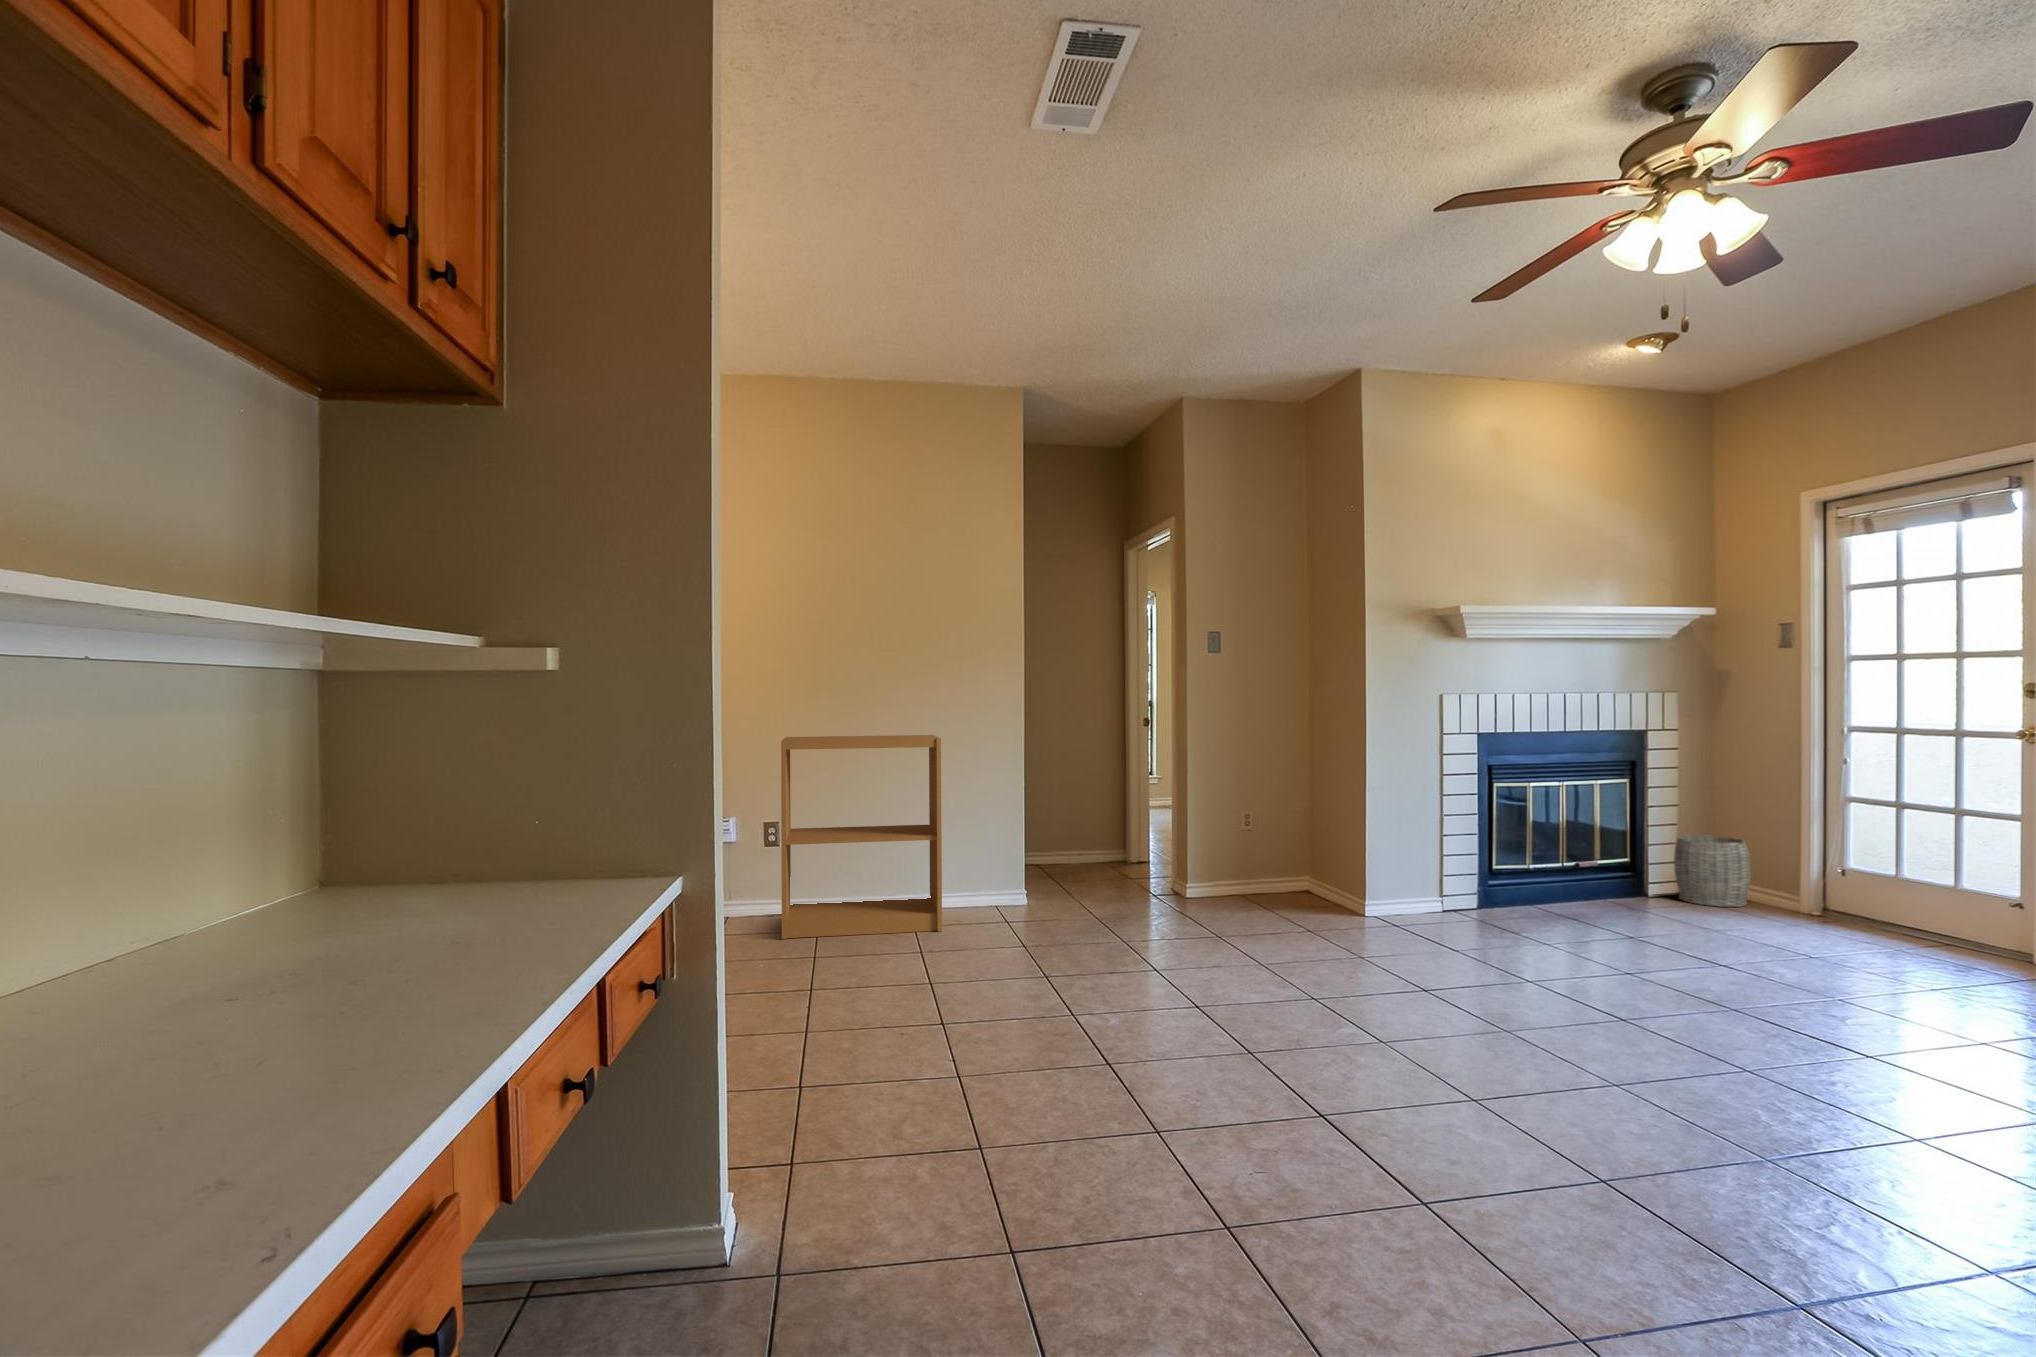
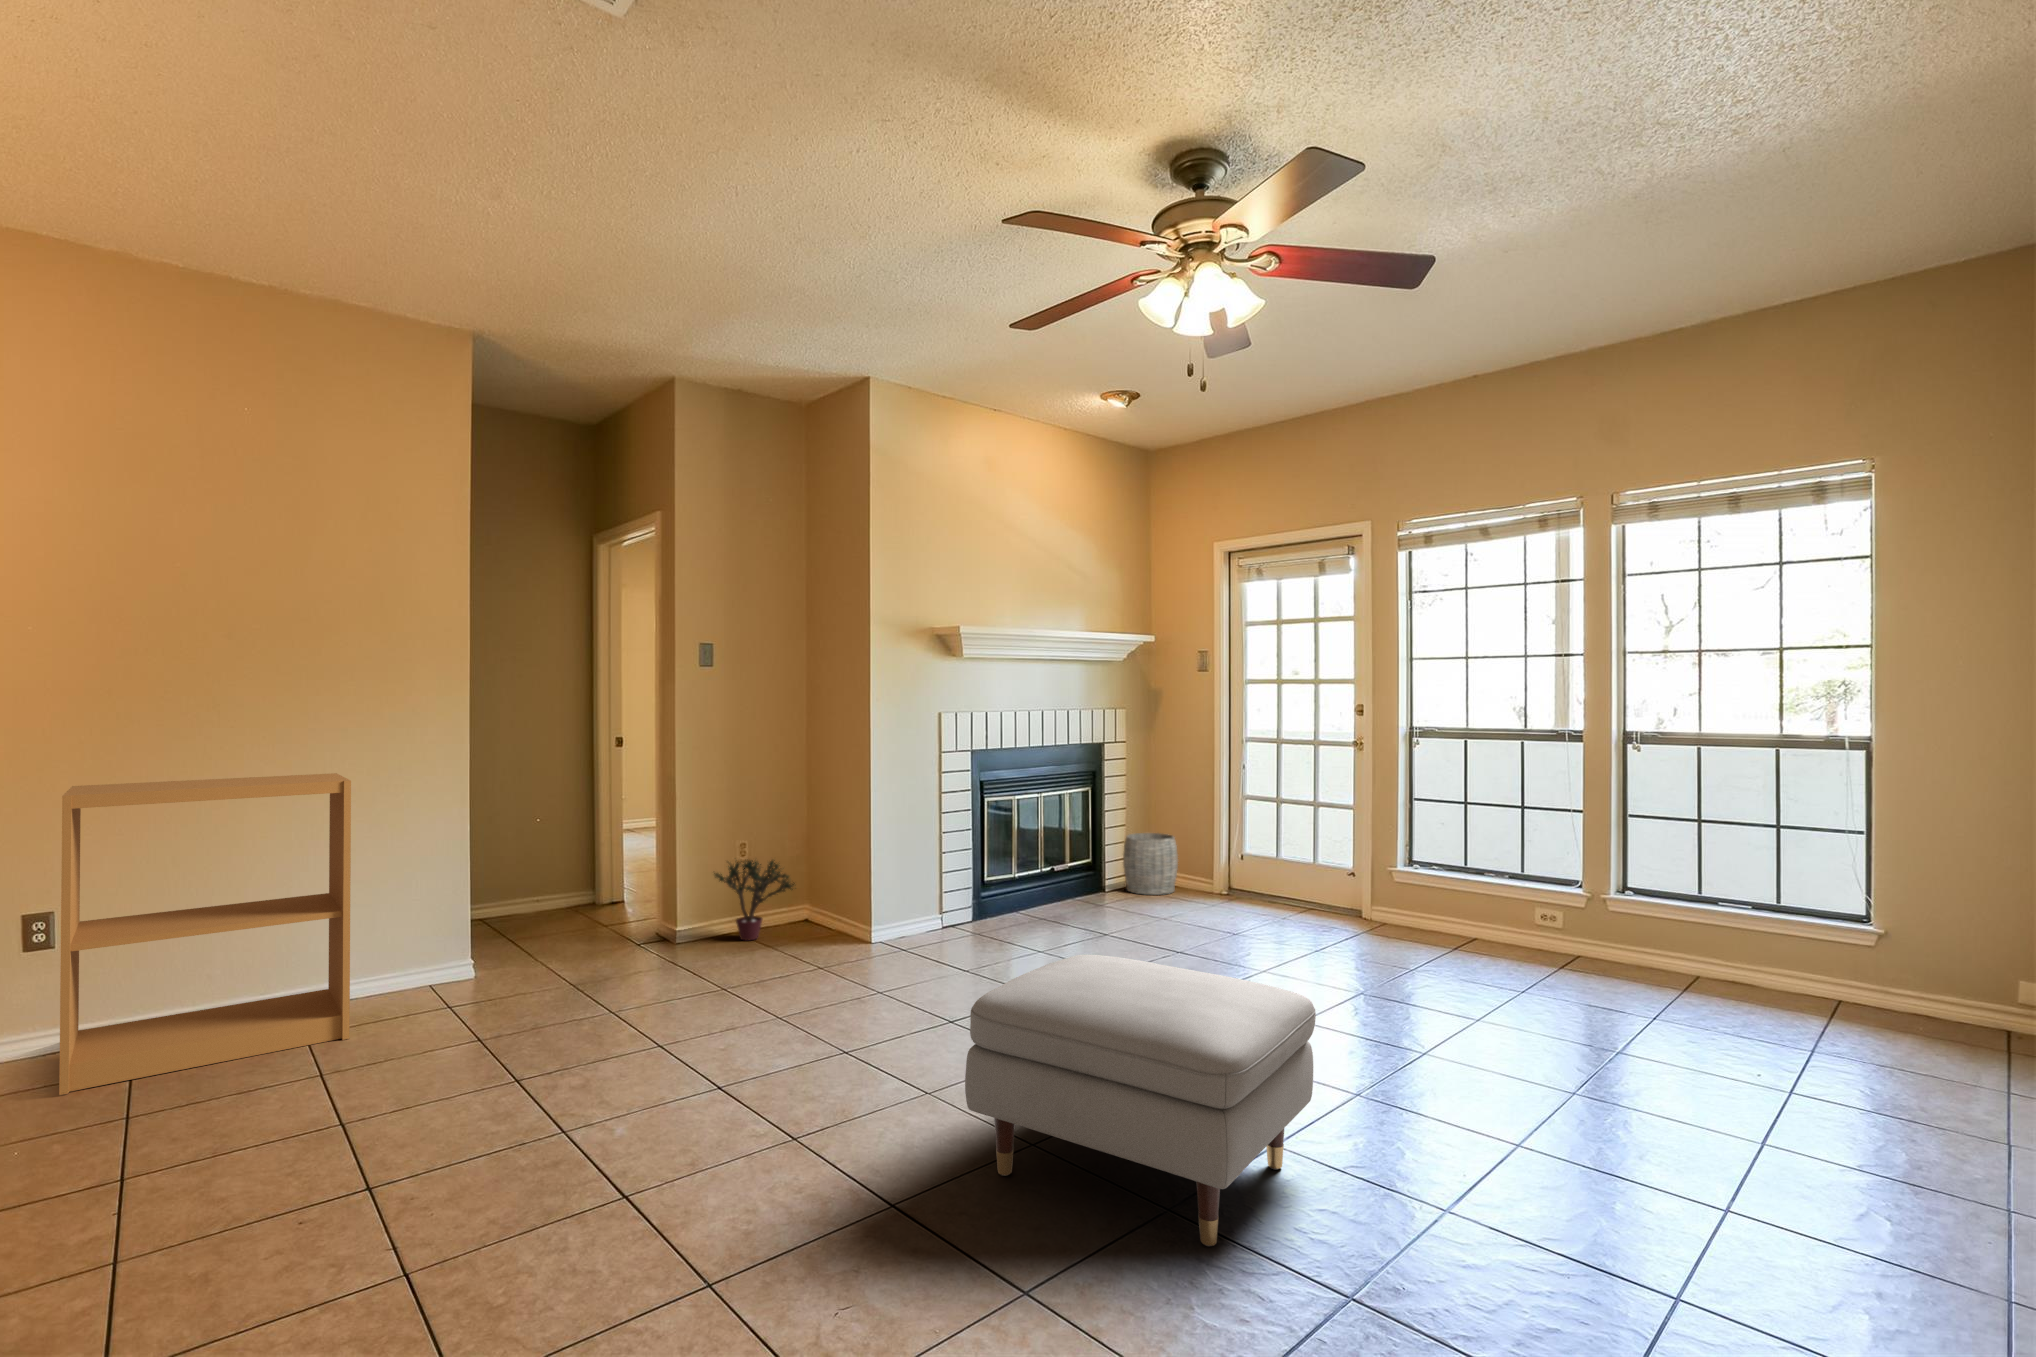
potted plant: none [1213,824,1291,901] -> present [714,860,795,941]
ottoman: none [1408,923,1828,1213] -> present [965,954,1316,1246]

